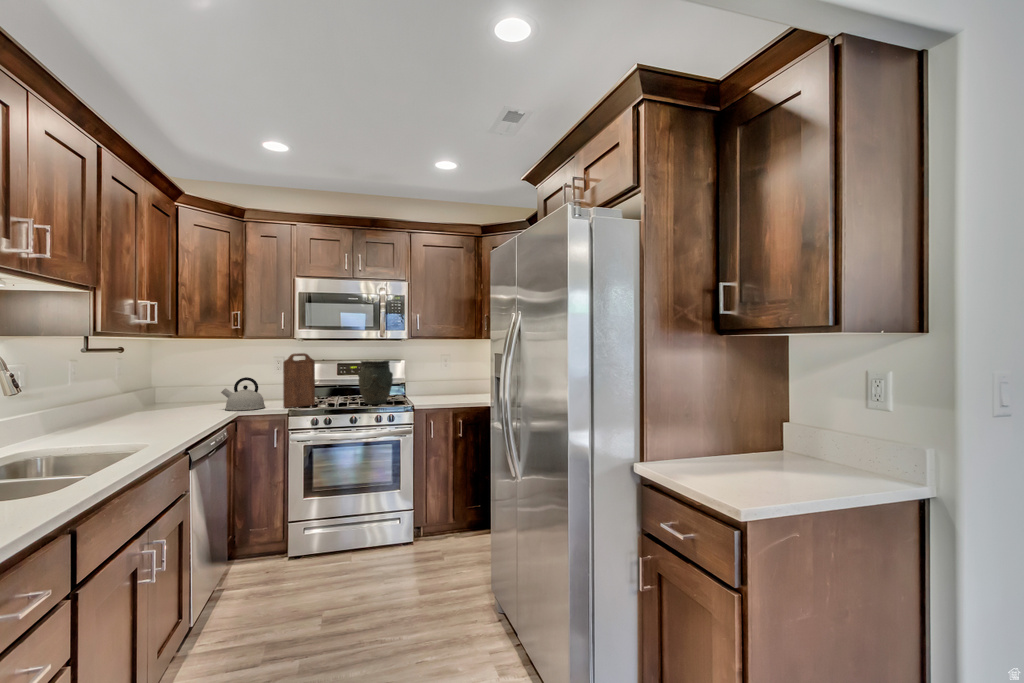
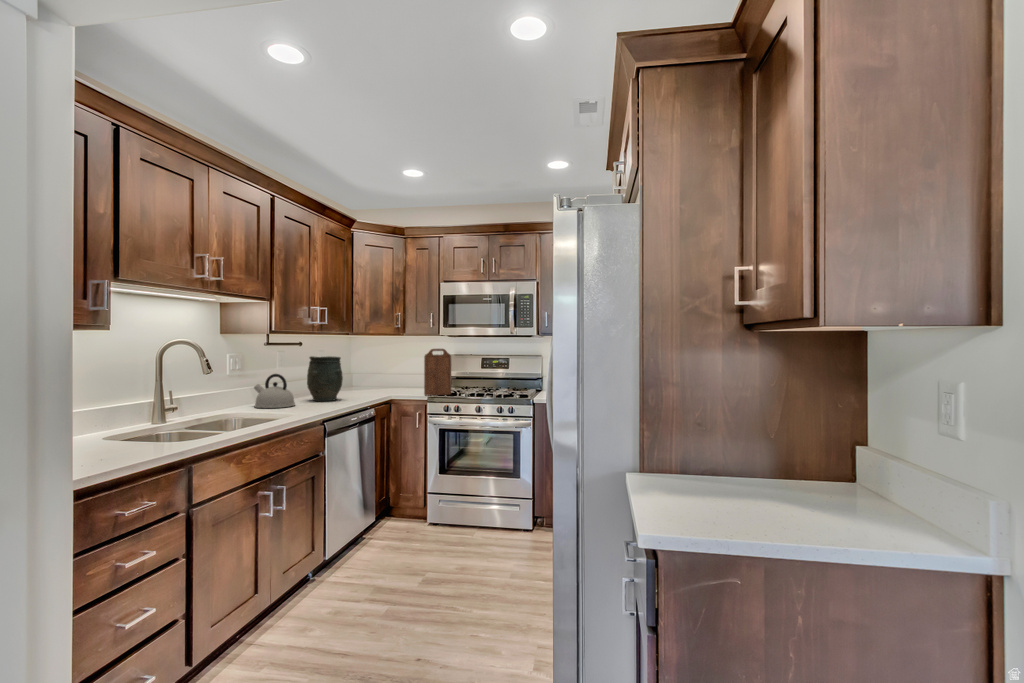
vase: present [358,360,393,404] -> present [307,356,343,401]
kettle: present [221,377,265,411] -> present [254,374,295,408]

